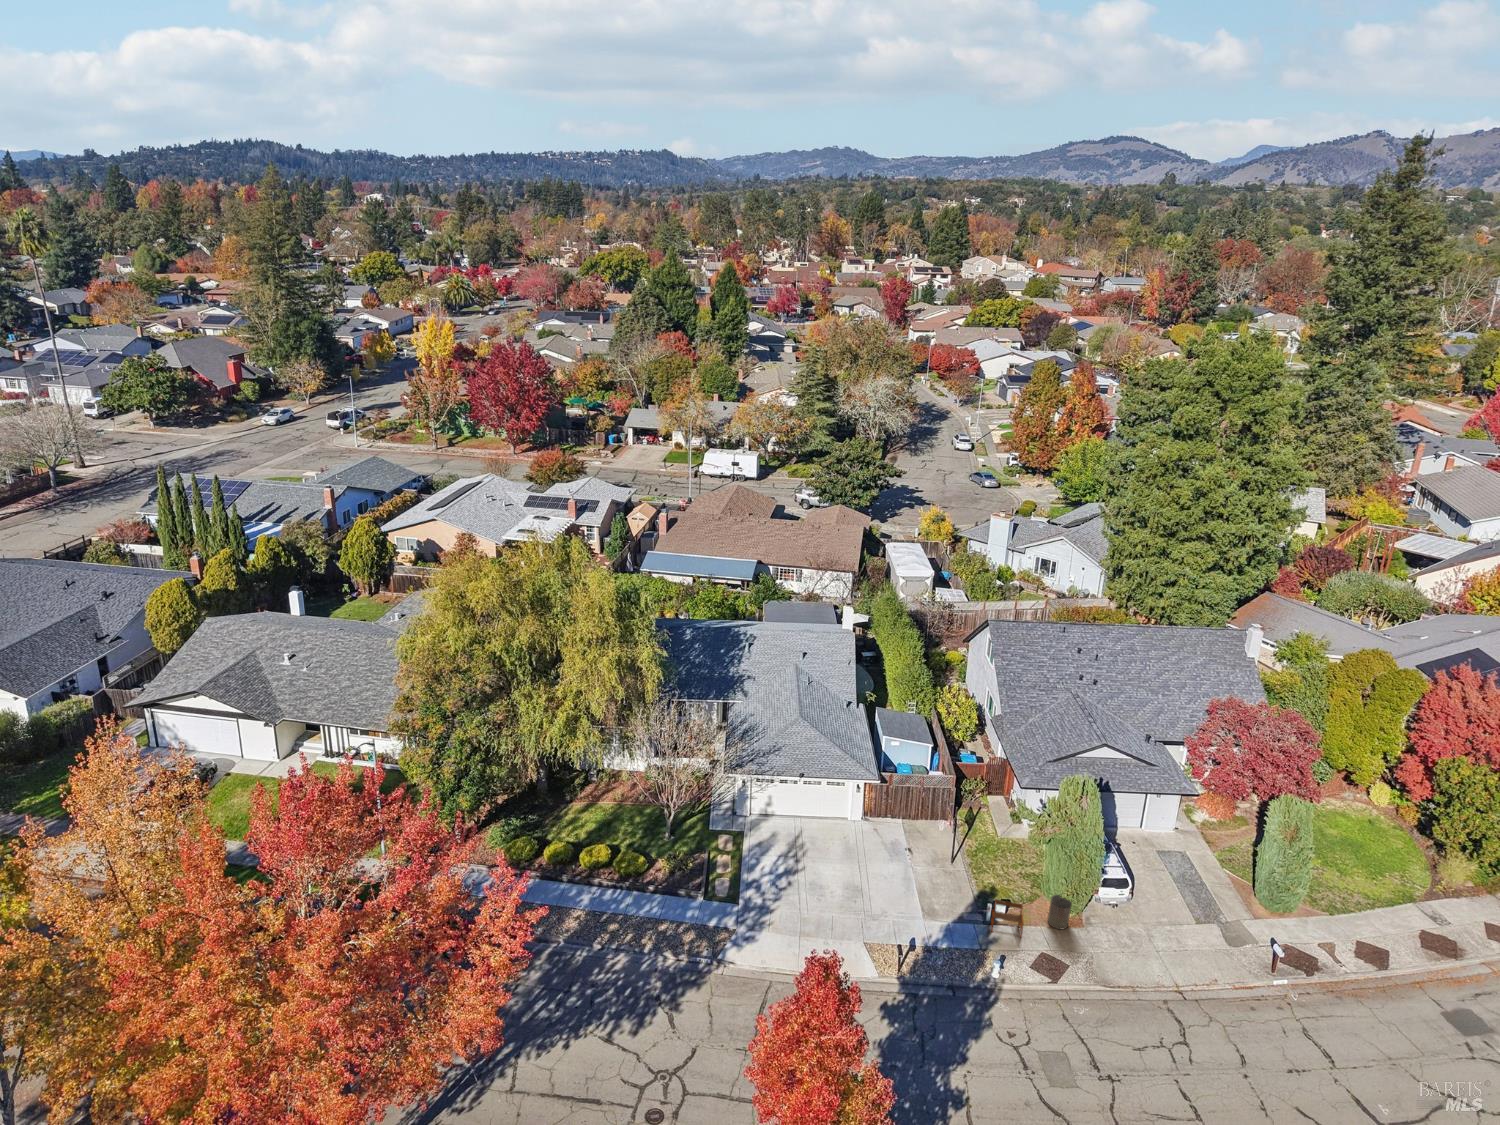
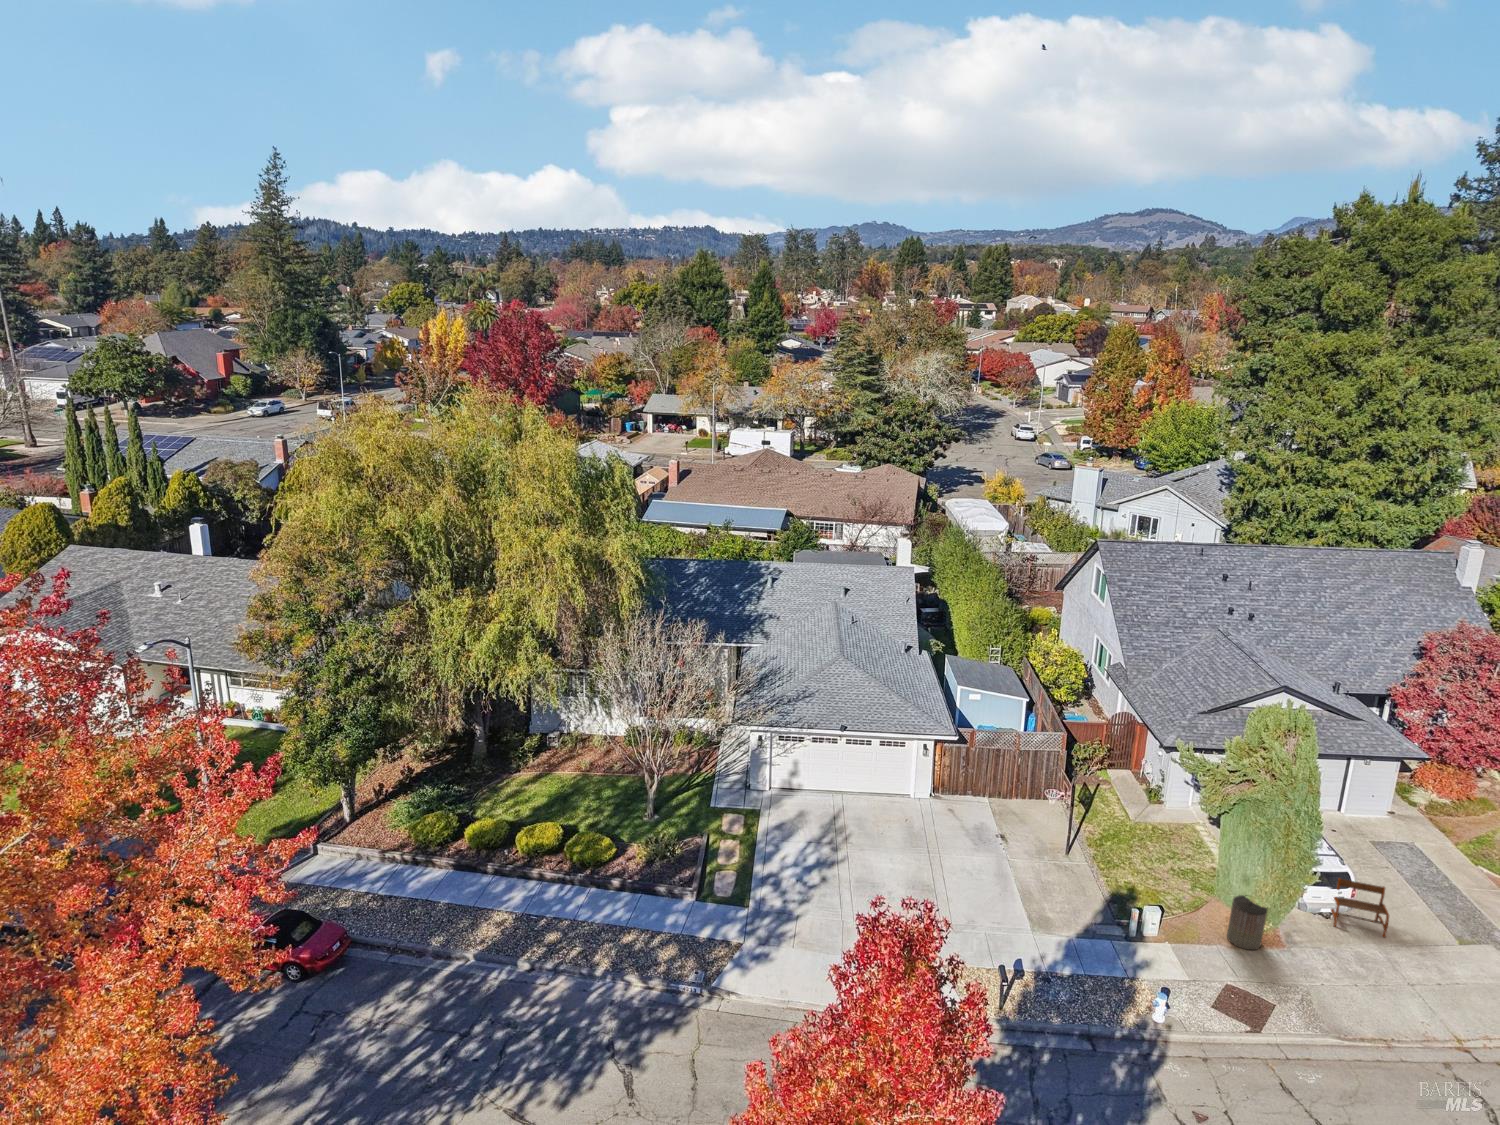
bench: present [991,900,1024,936] -> present [1331,878,1389,937]

